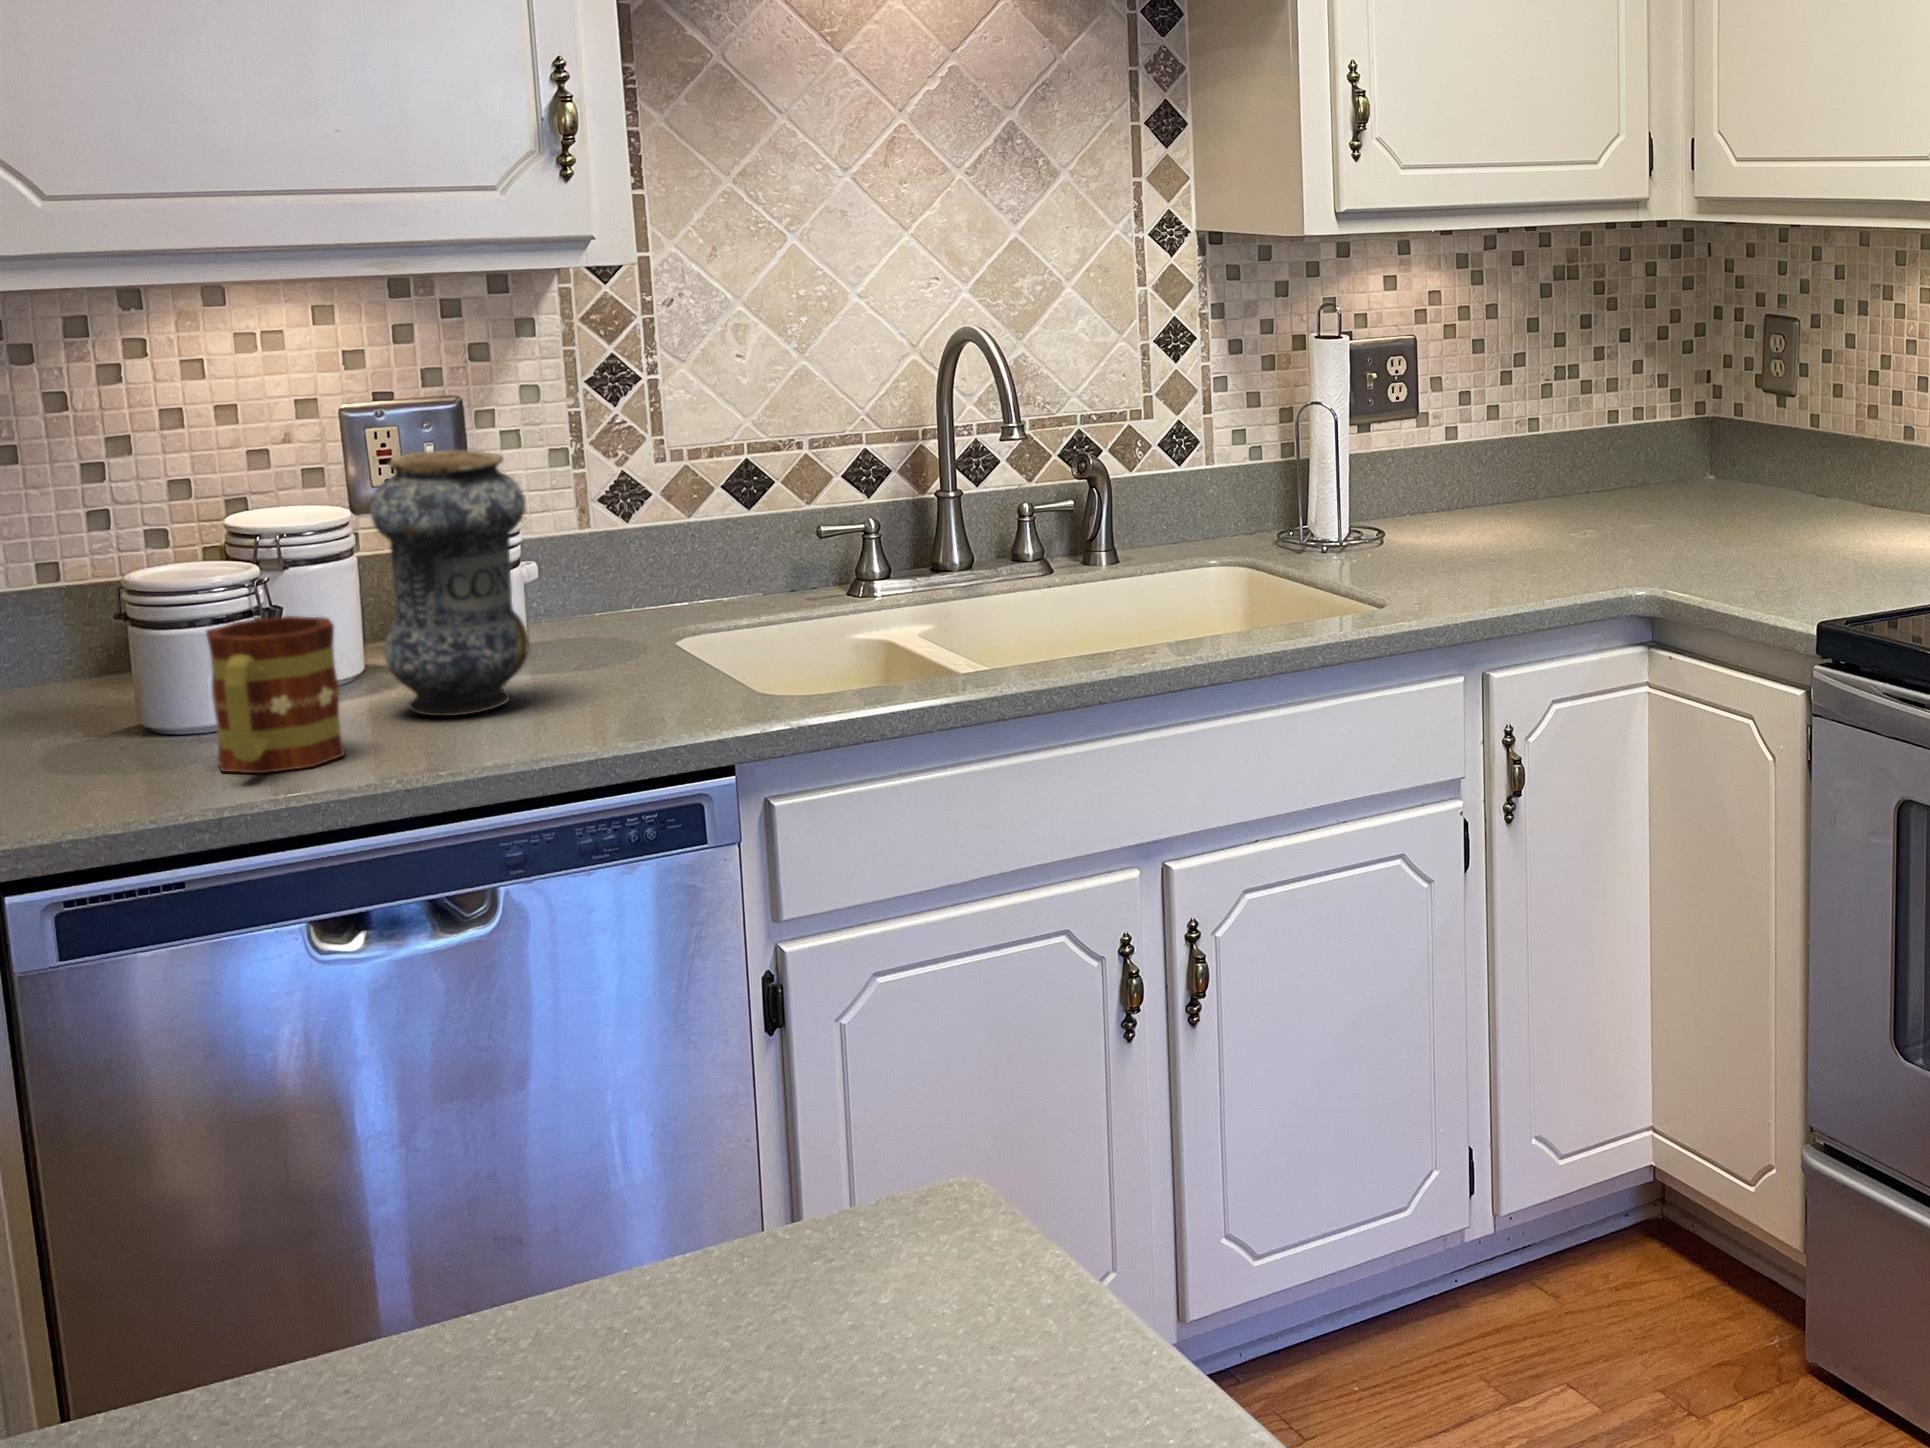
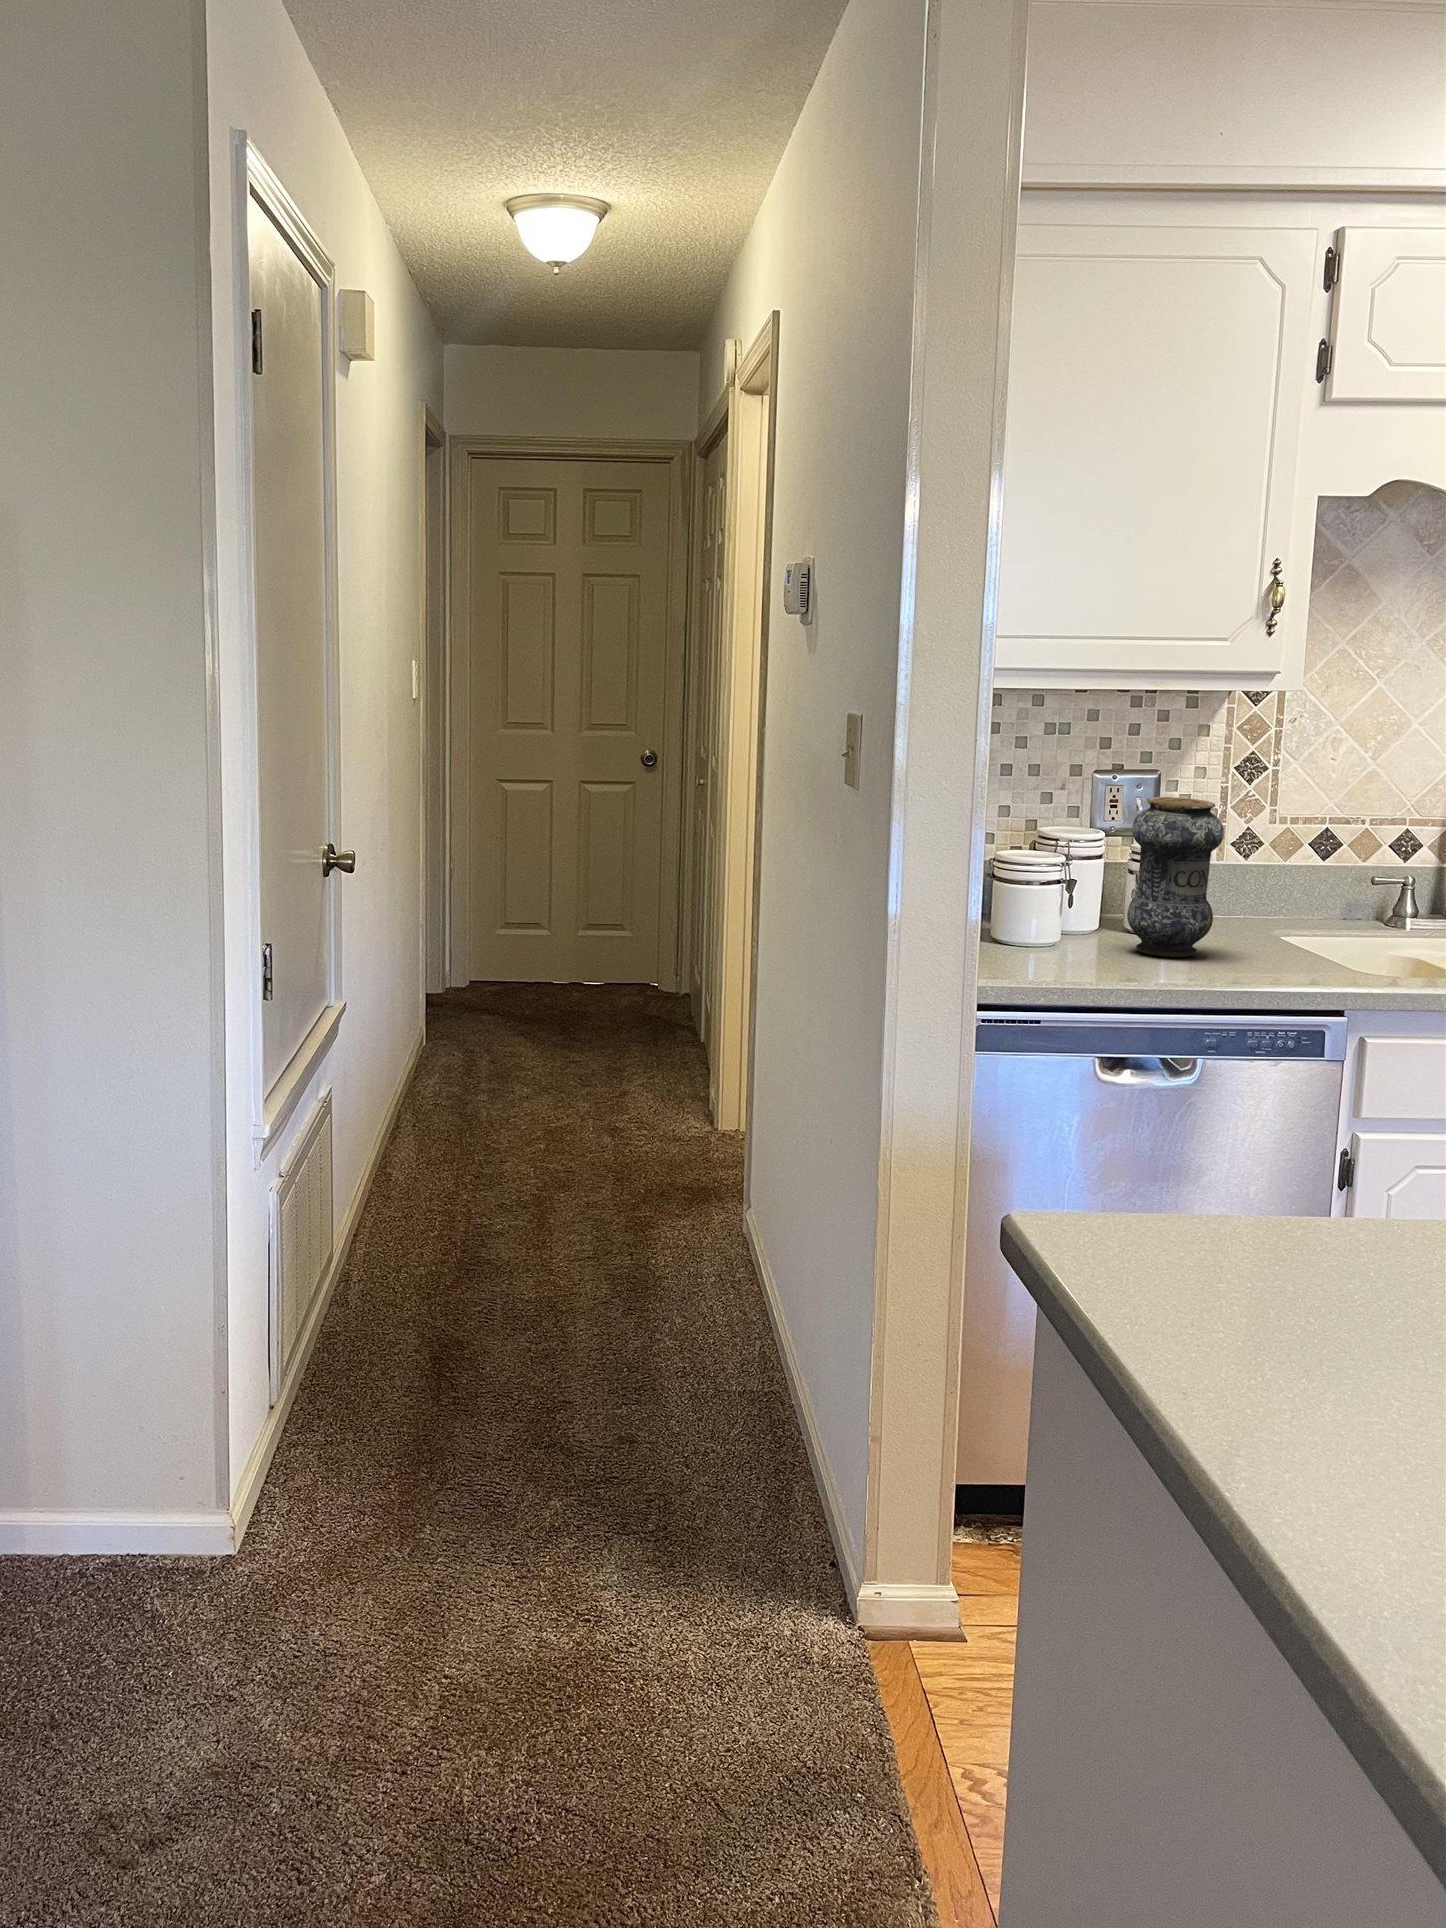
mug: present [206,616,344,774] -> none [1041,882,1118,971]

